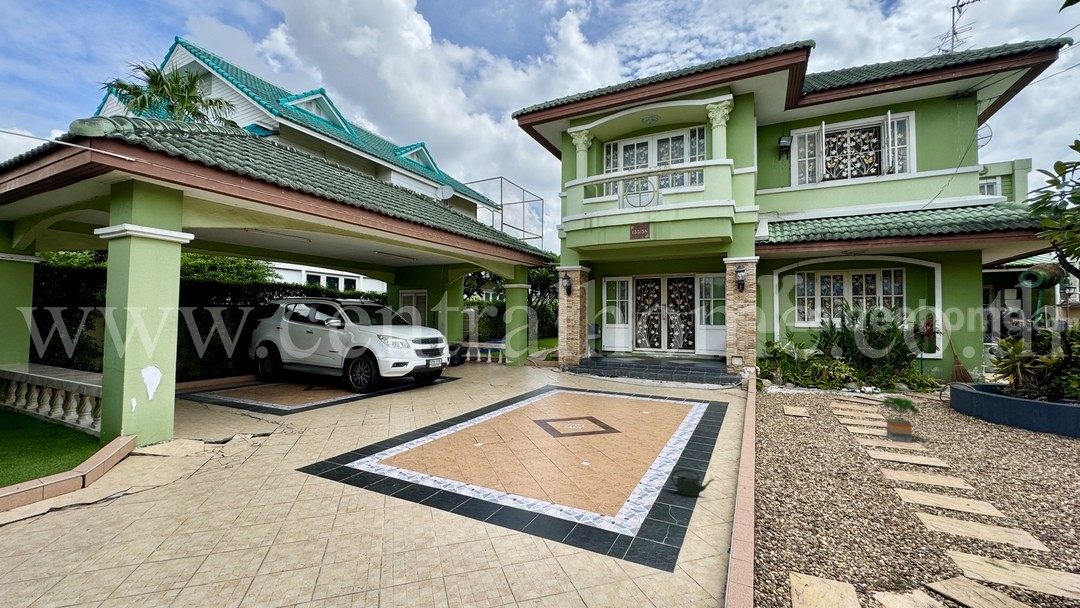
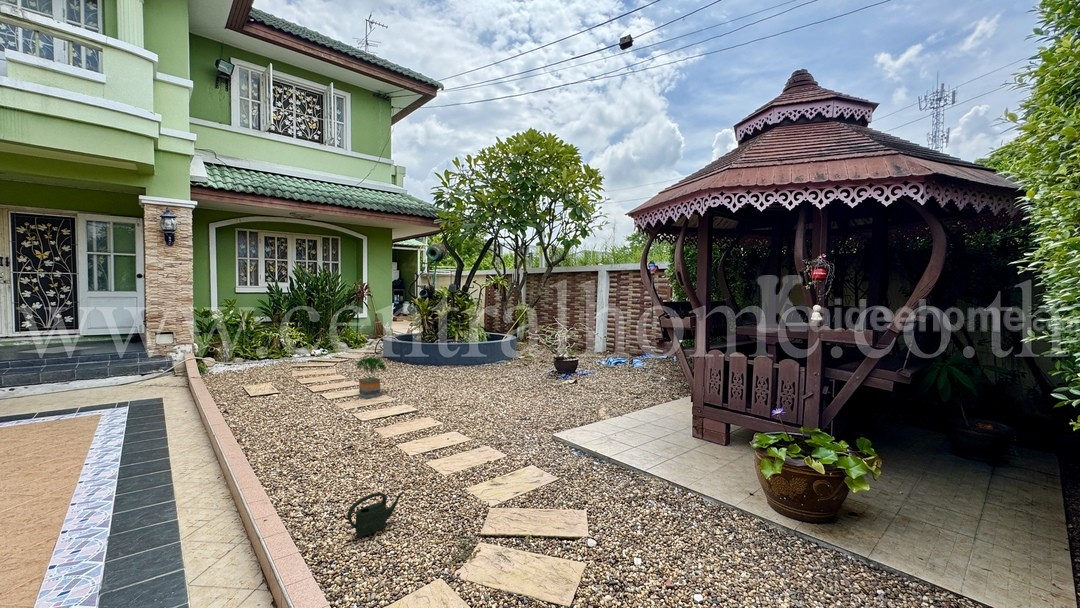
watering can: present [671,469,714,496] -> present [347,492,404,536]

